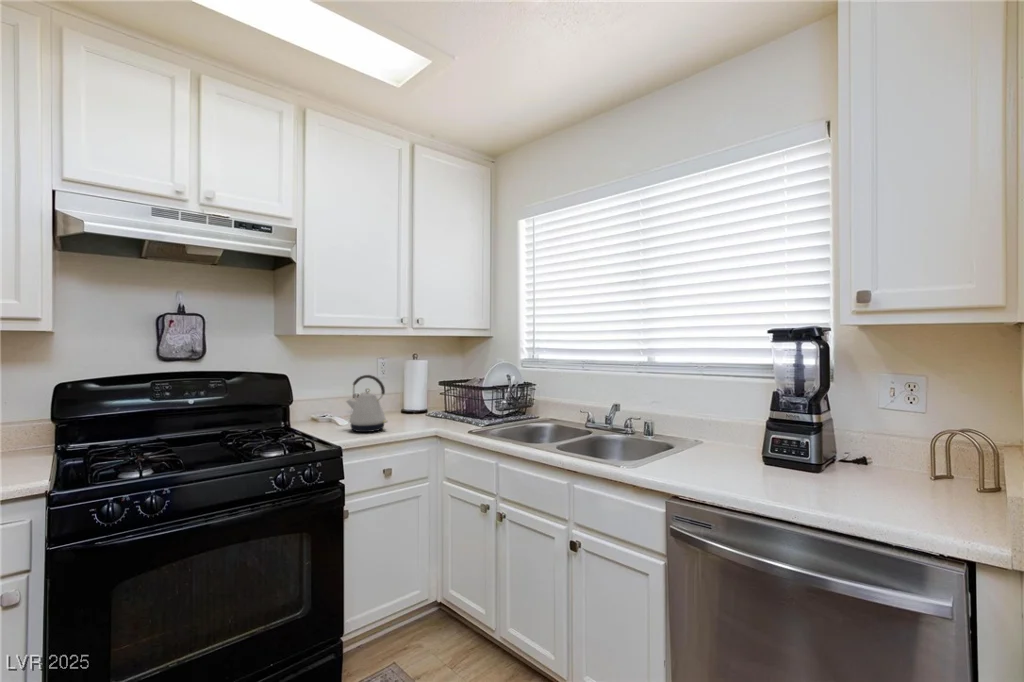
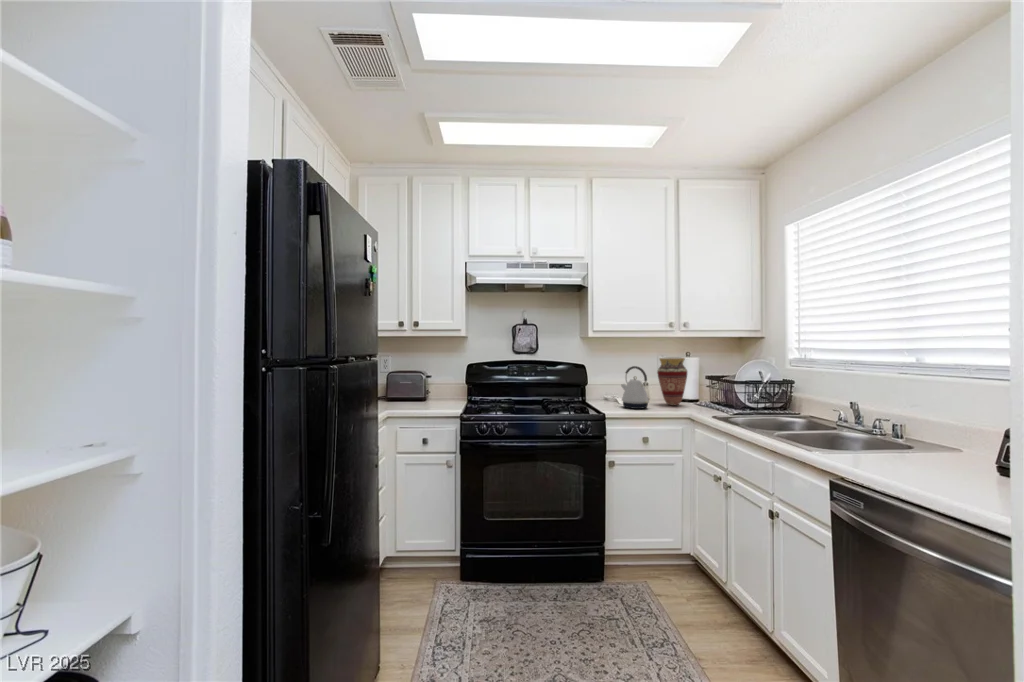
vase: none [388,361,424,421] -> present [657,357,687,405]

